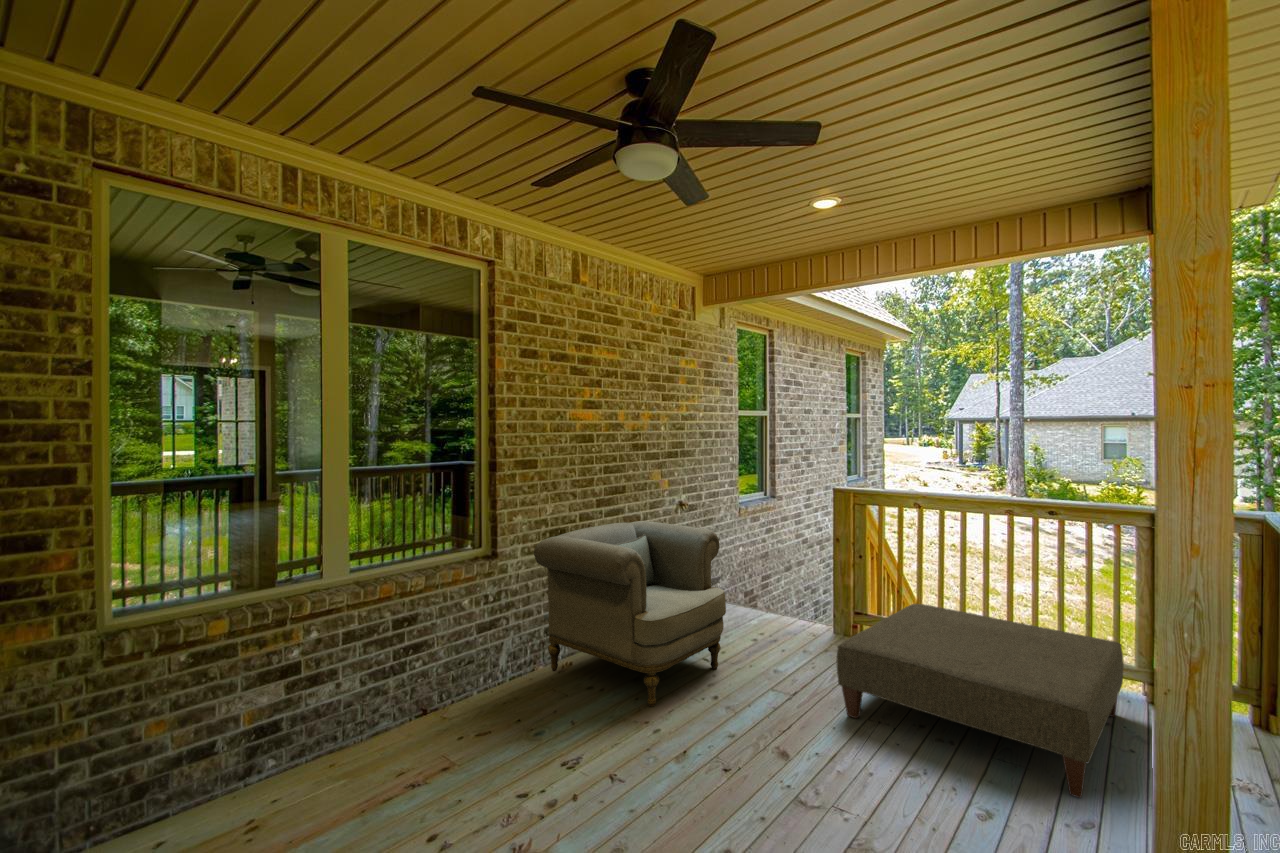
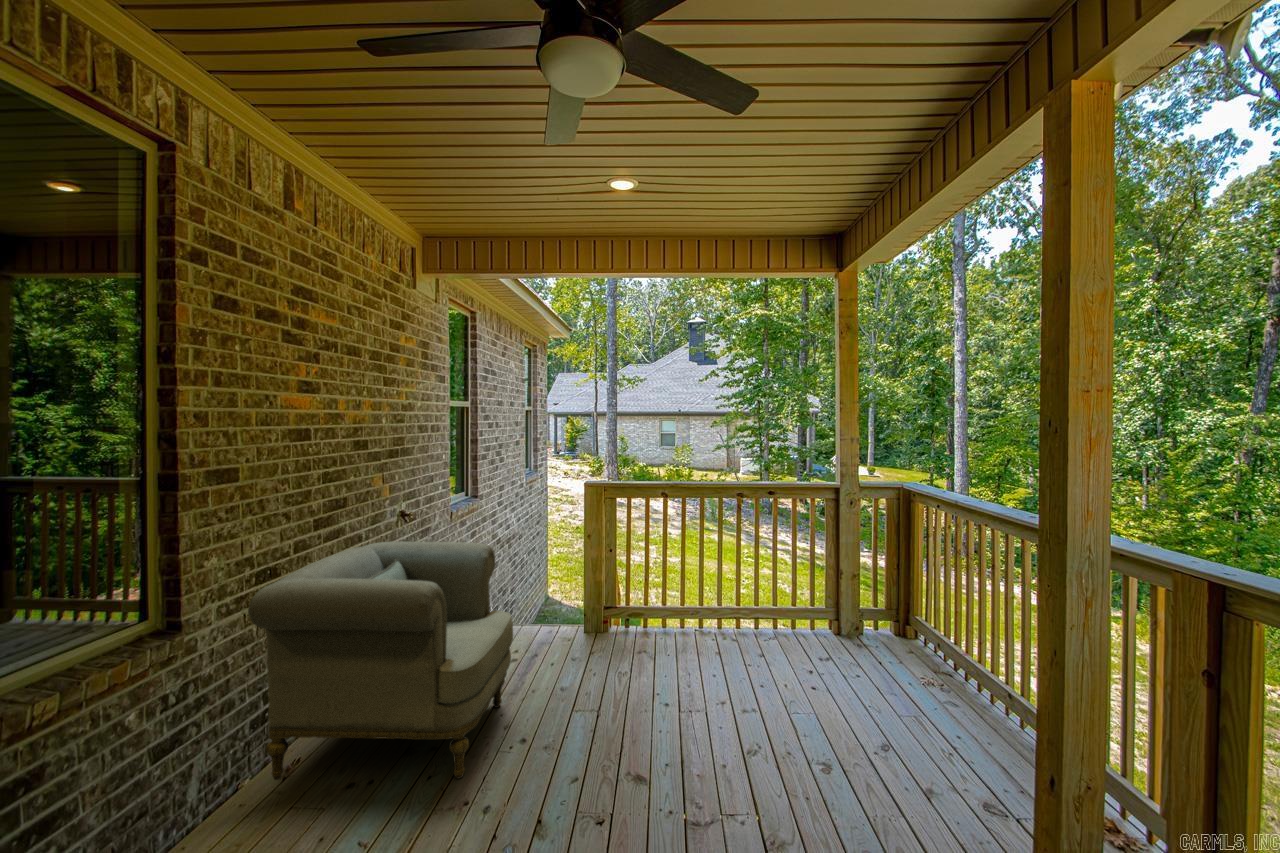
ottoman: present [836,604,1124,798] -> none [653,589,866,725]

